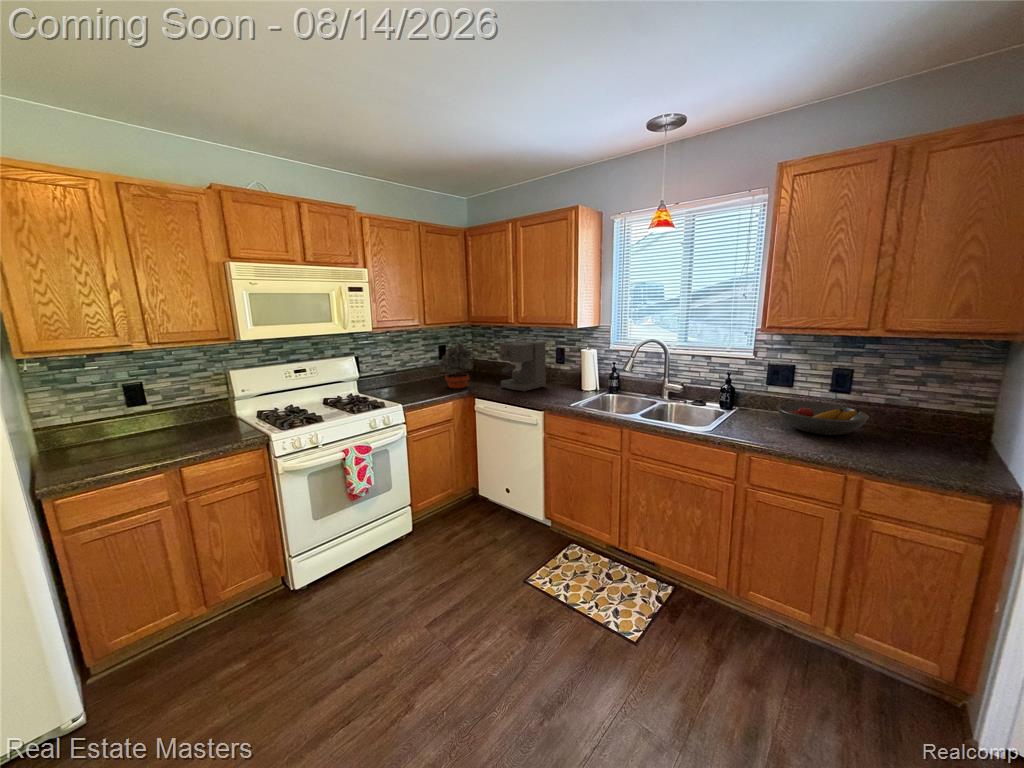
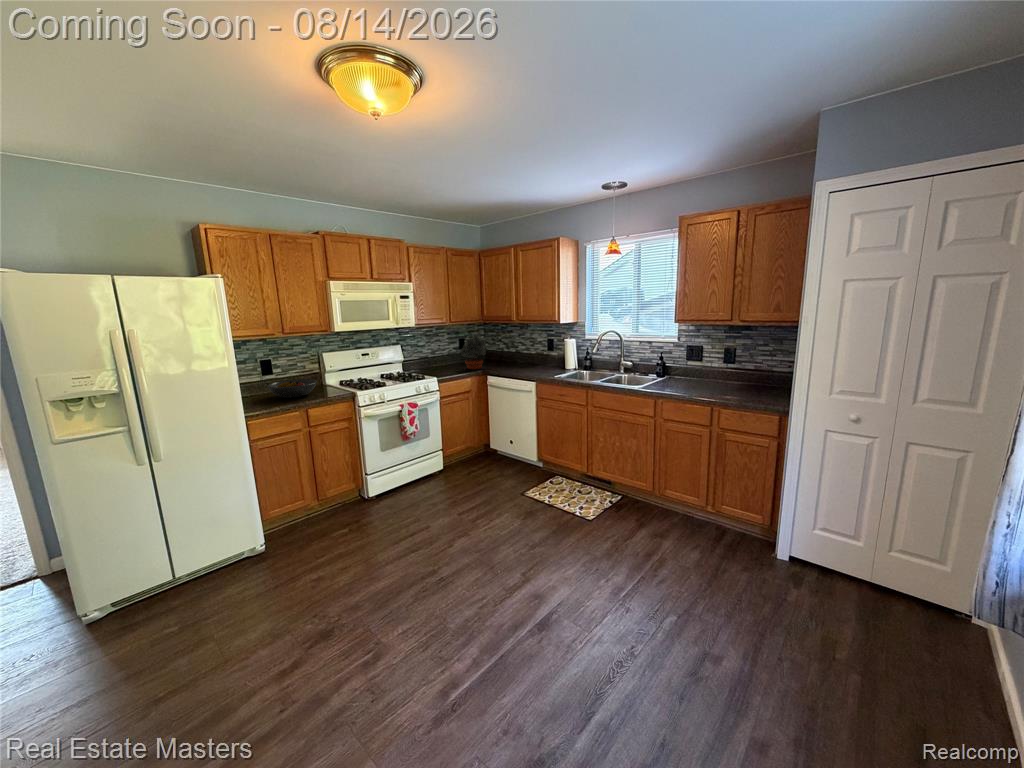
coffee maker: present [500,340,546,392] -> none [506,334,540,371]
fruit bowl: present [776,402,869,435] -> present [267,379,317,398]

